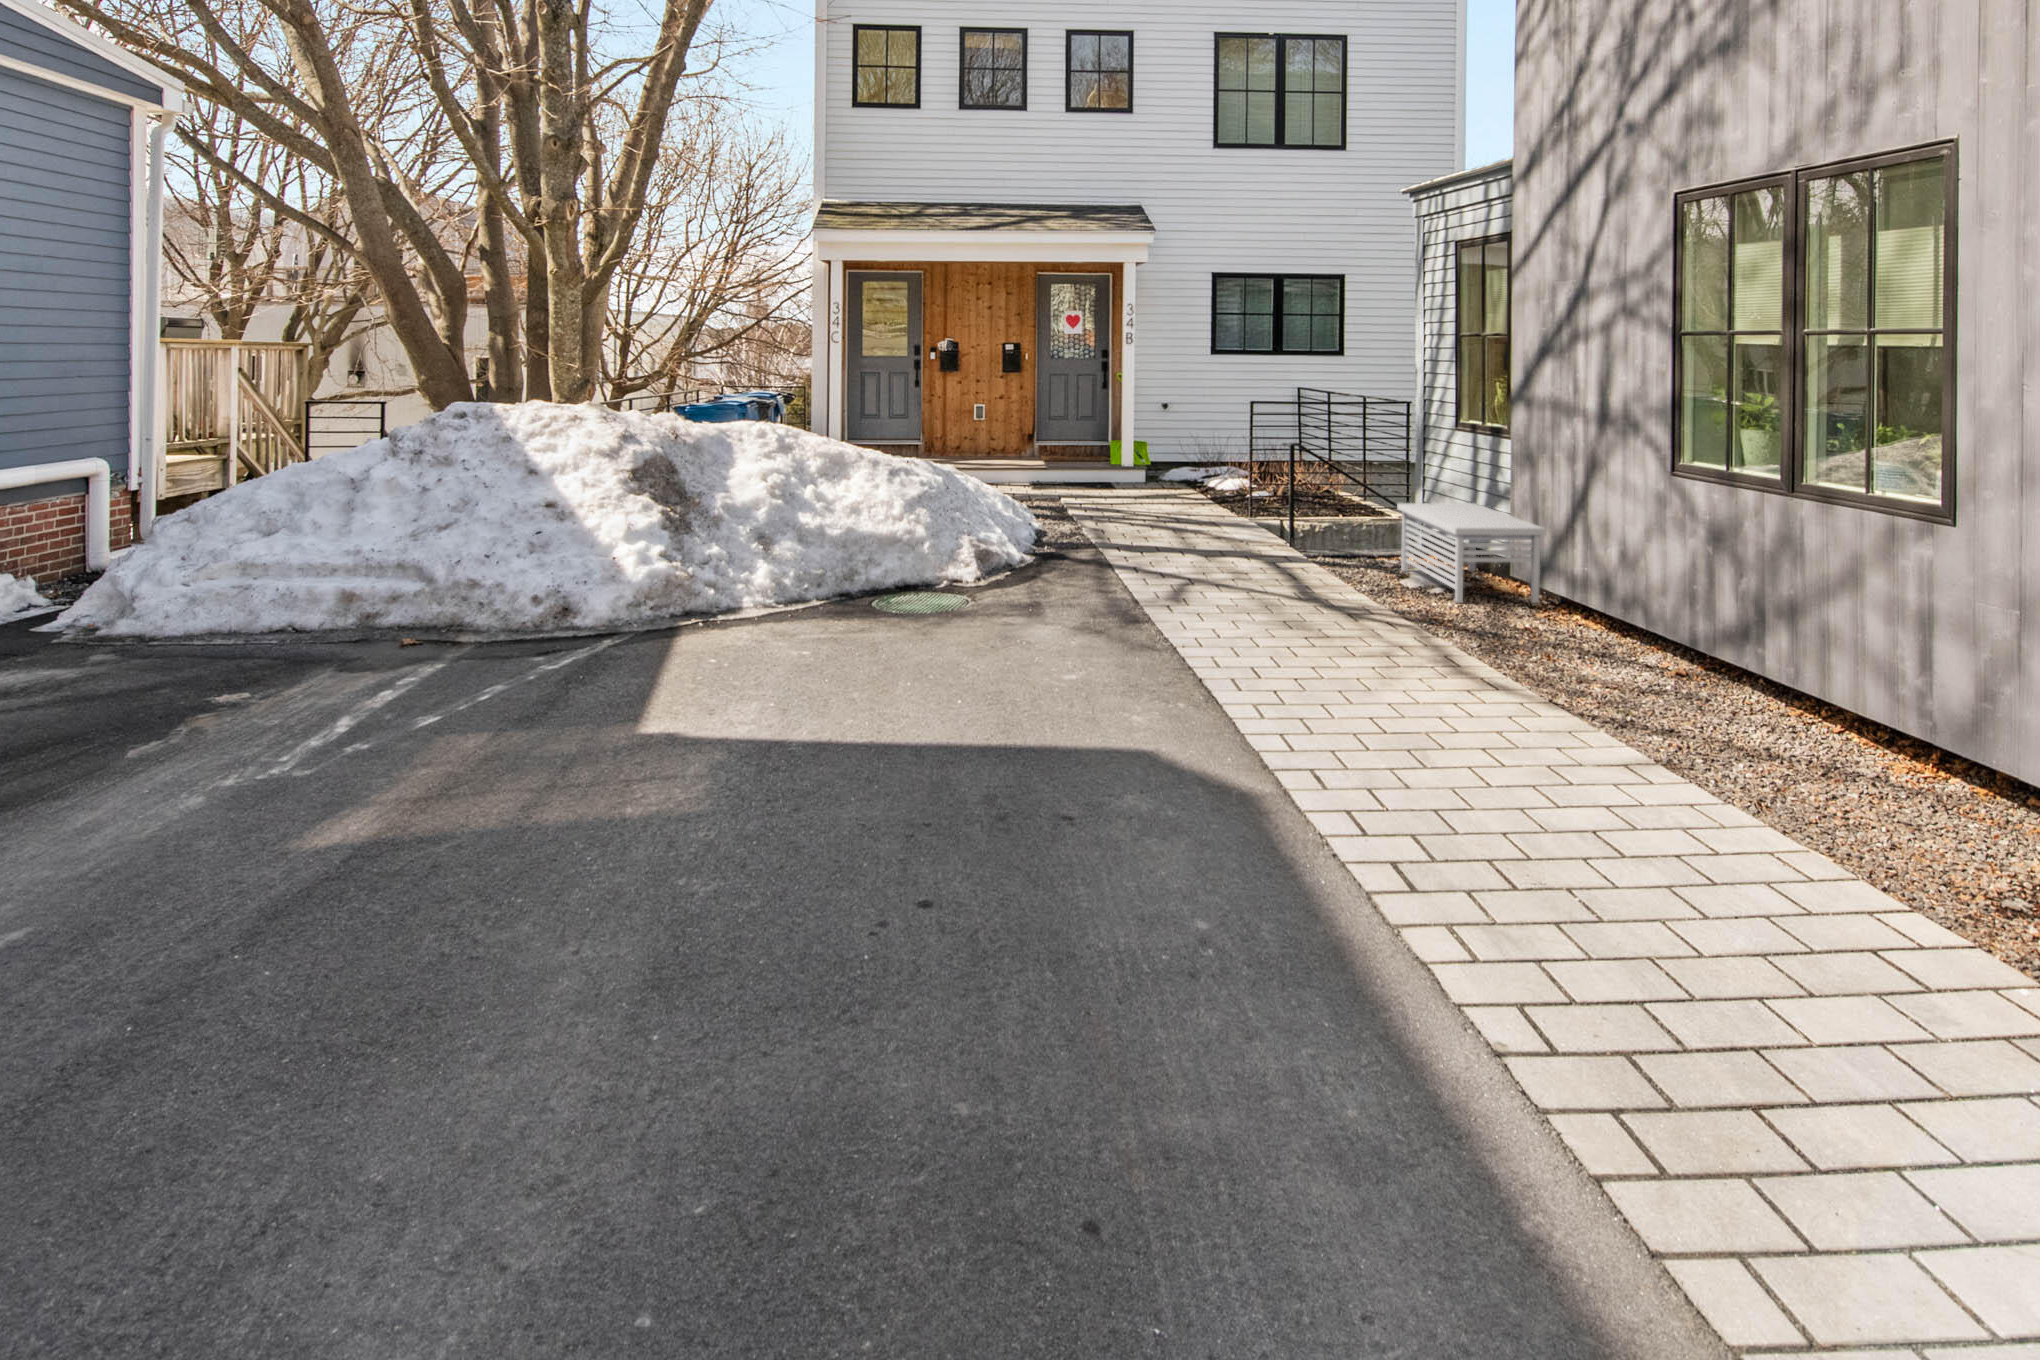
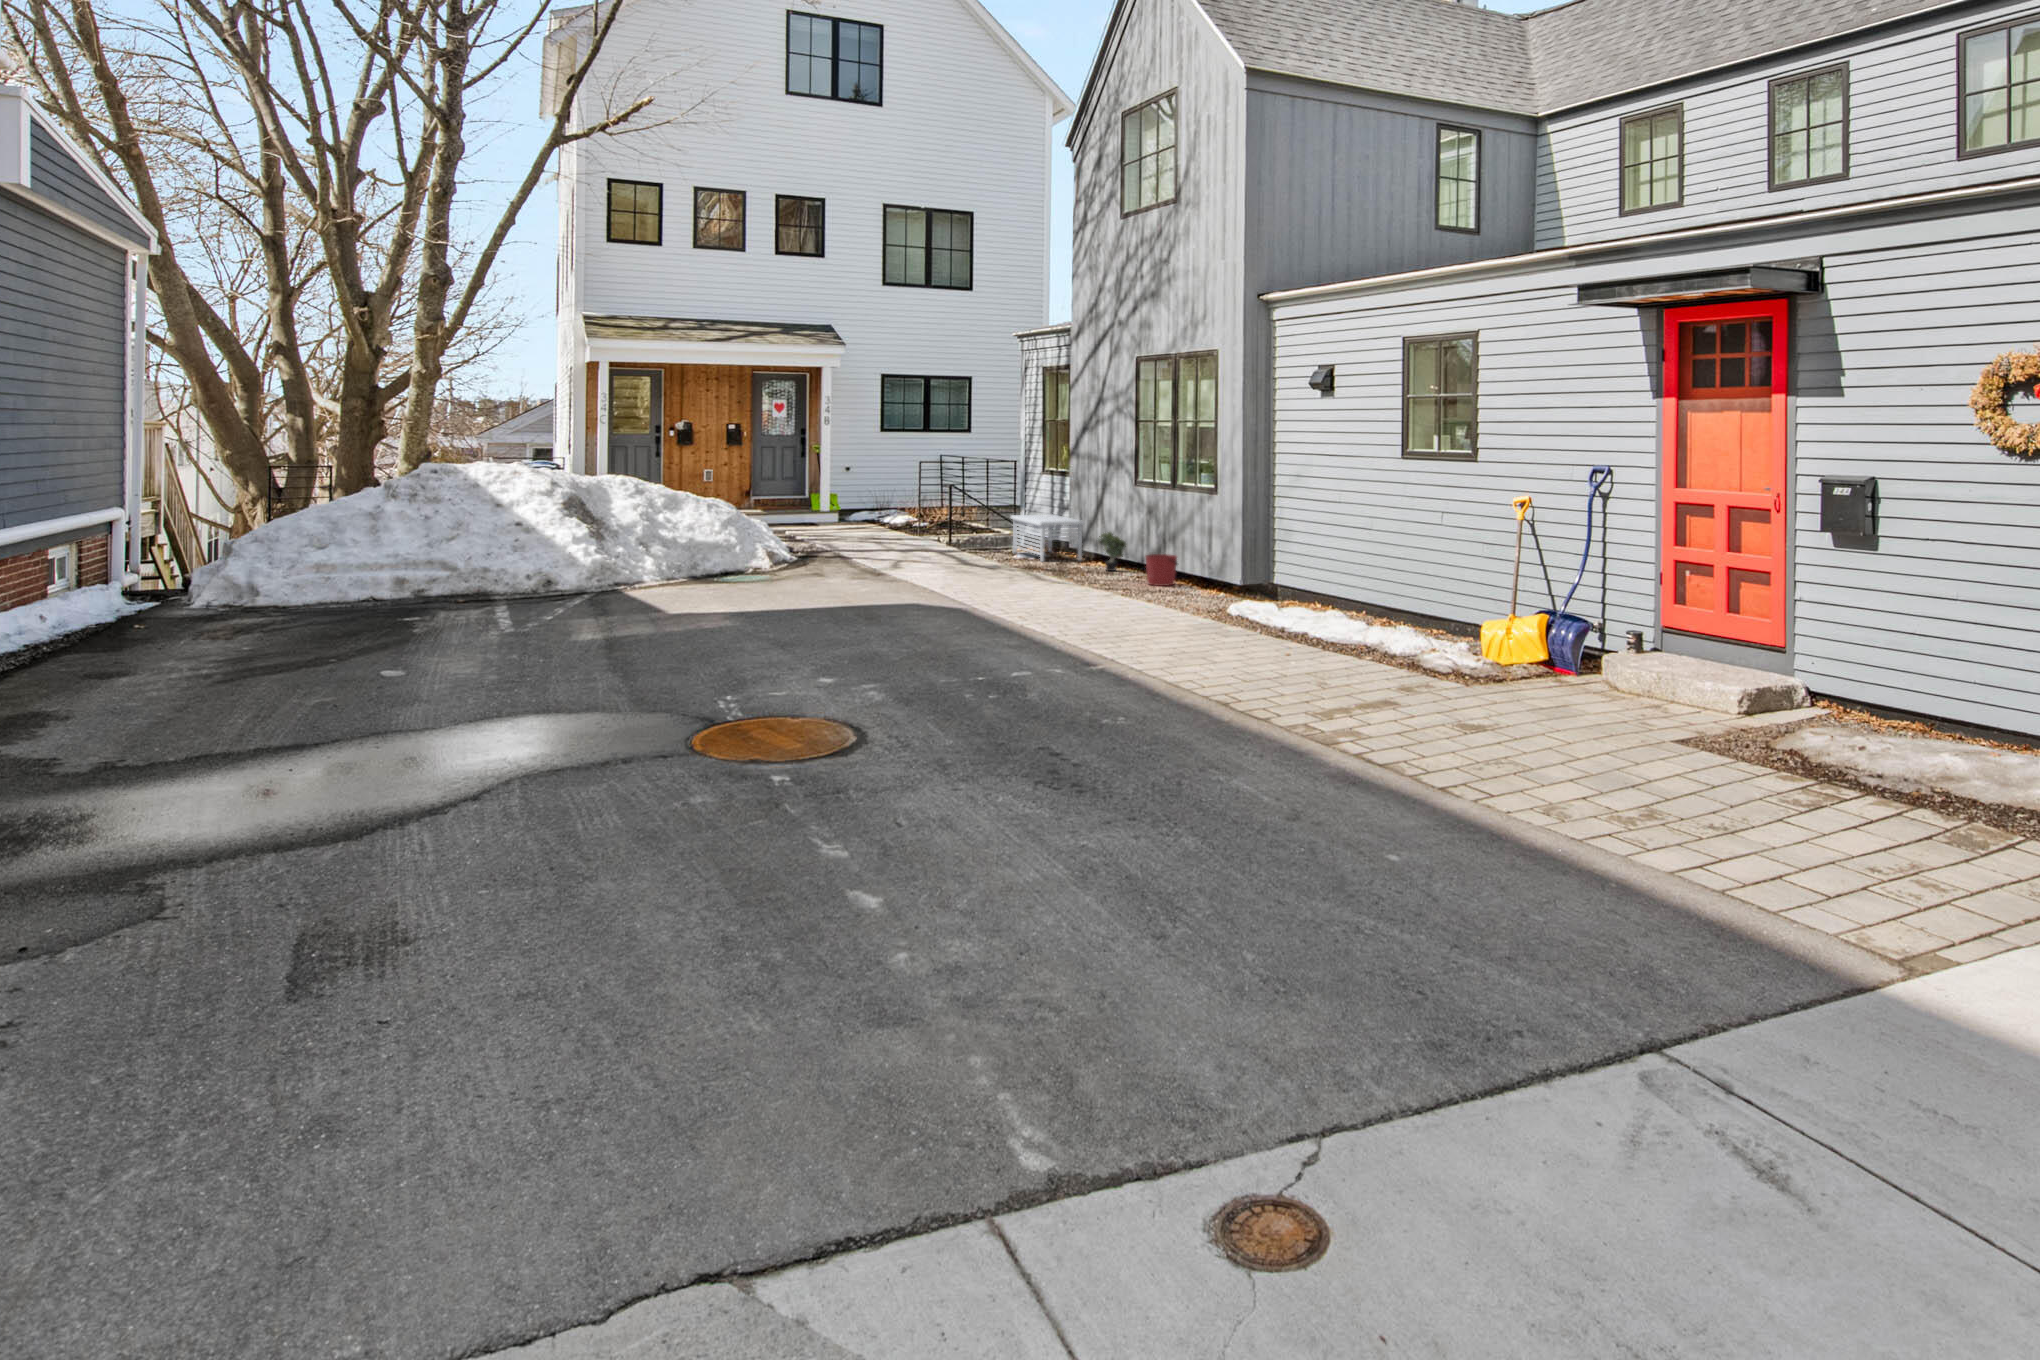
potted plant: none [1582,564,1654,649] -> present [1098,532,1126,571]
bucket: none [1720,643,1815,729] -> present [1146,554,1177,586]

